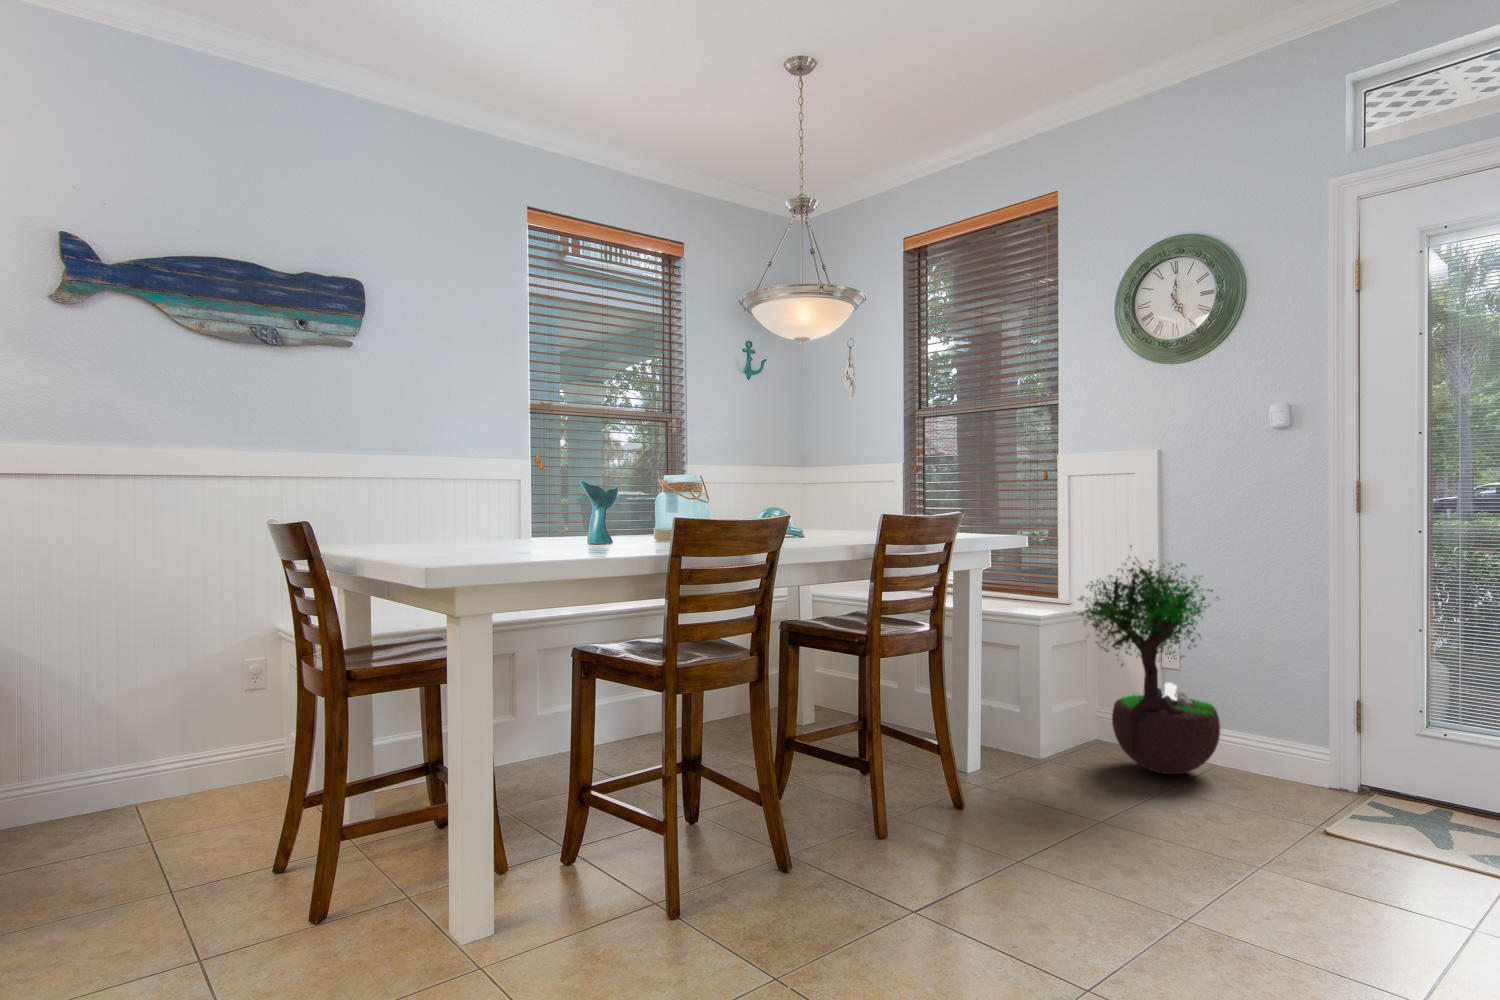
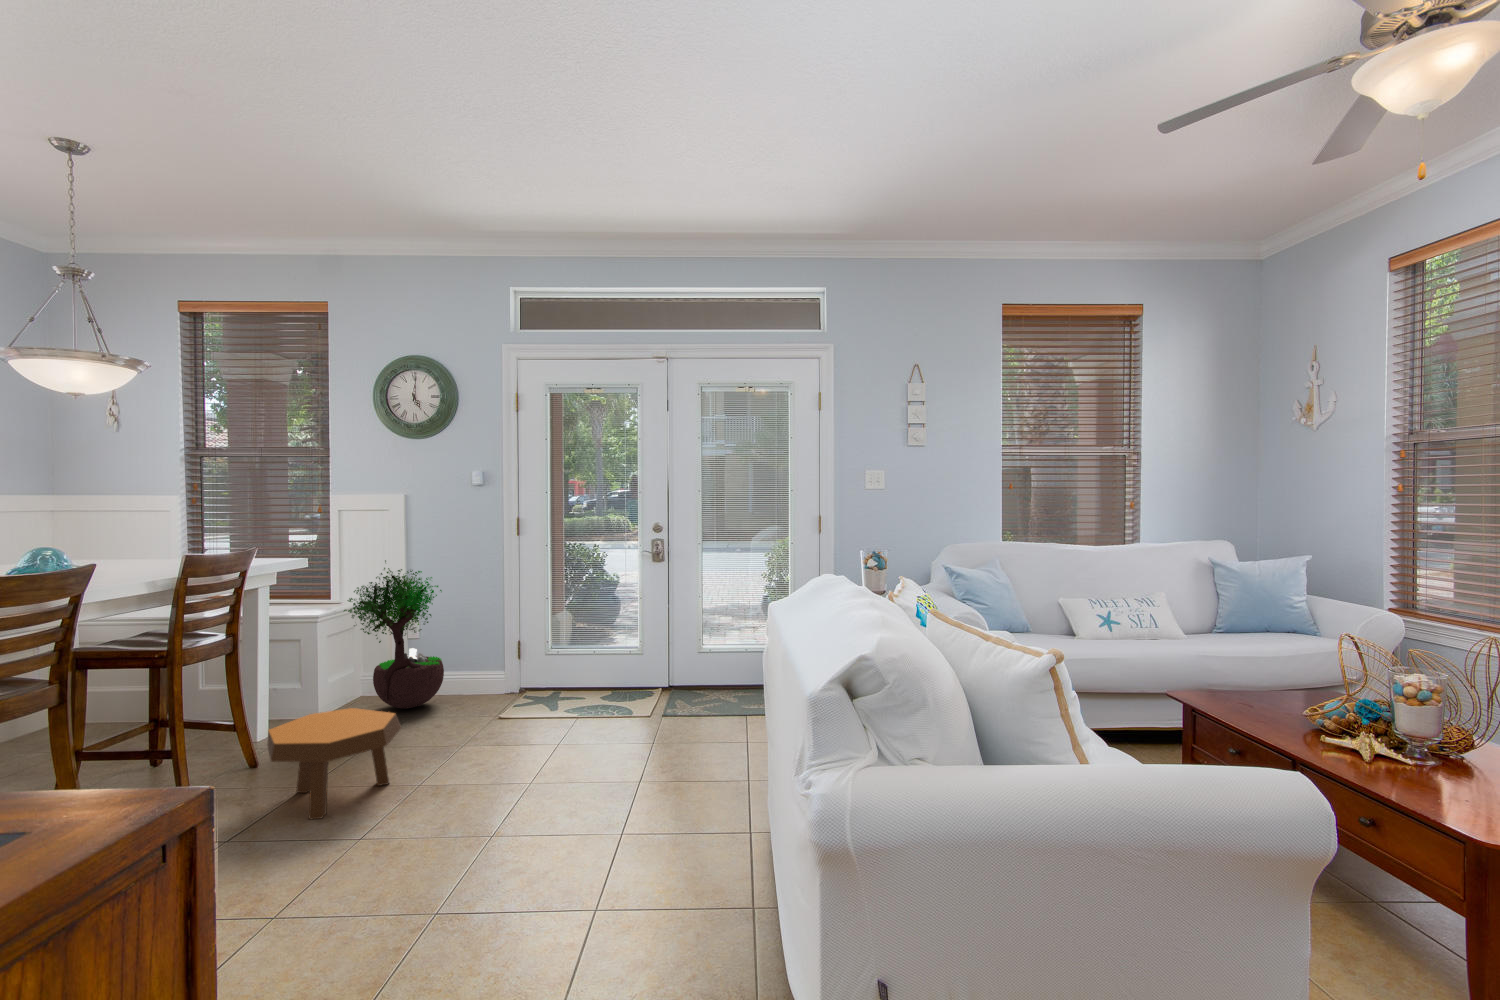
footstool: none [970,755,1158,925] -> present [268,708,401,819]

